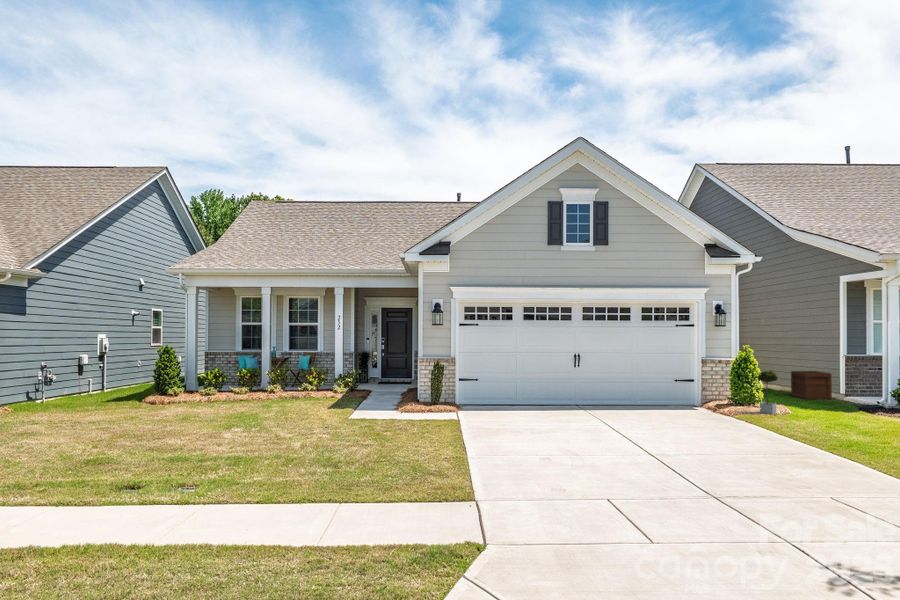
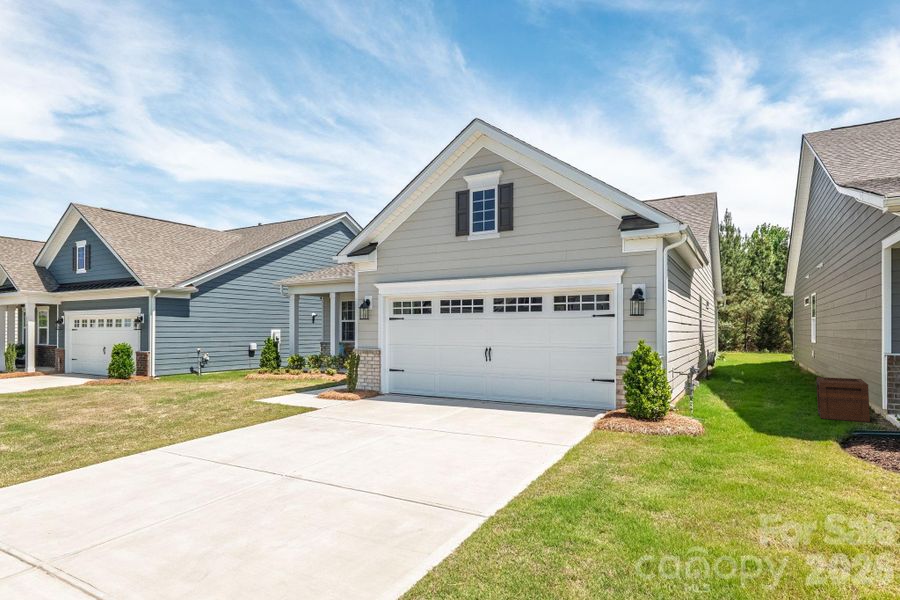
potted tree: present [758,370,778,414] -> none [646,374,676,434]

